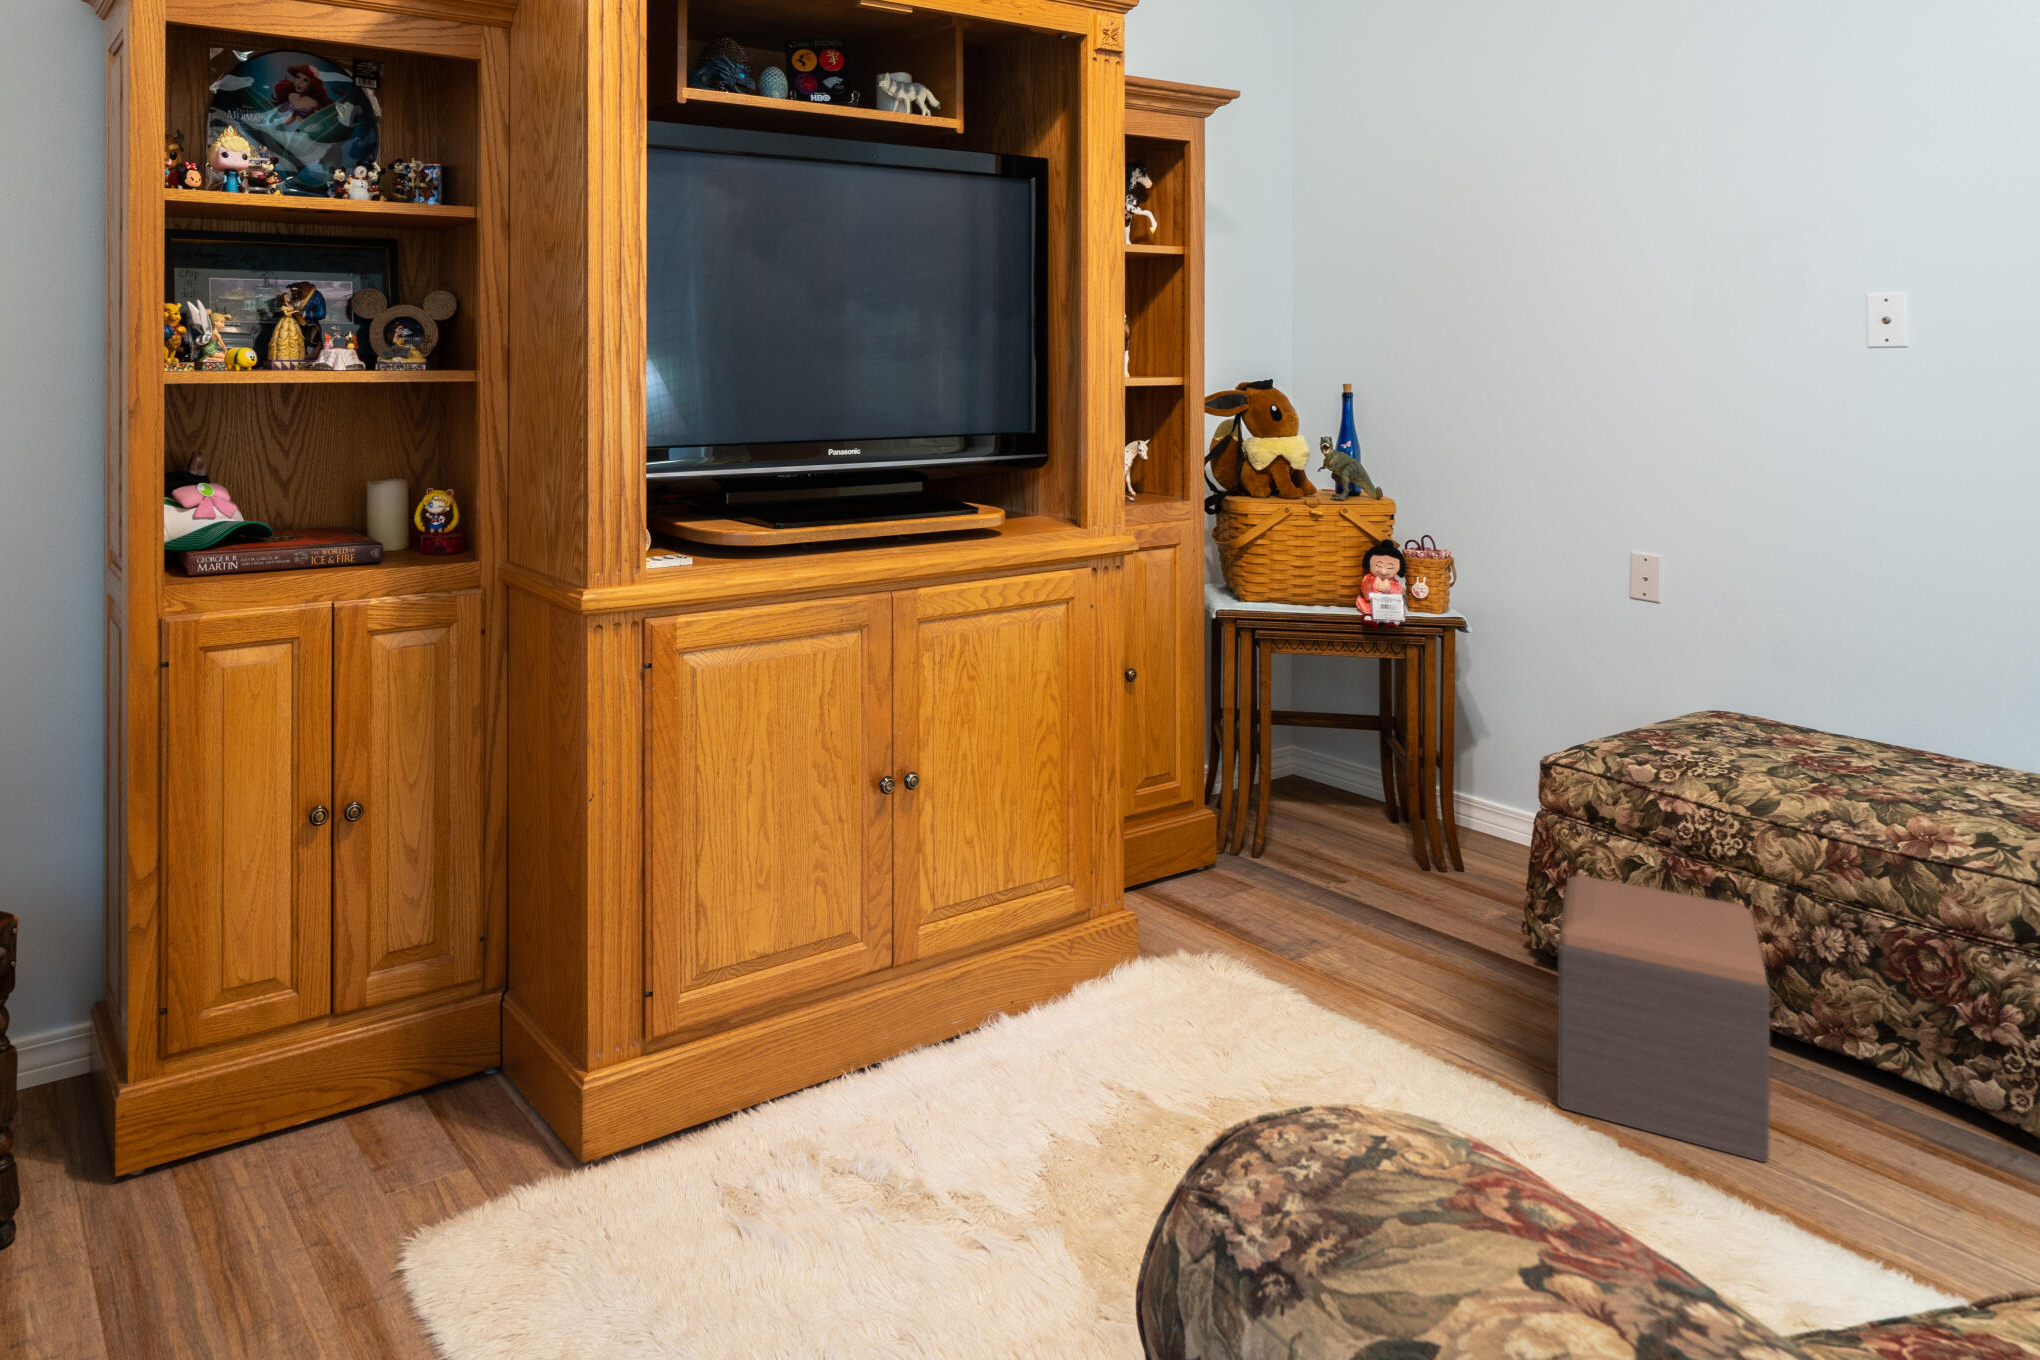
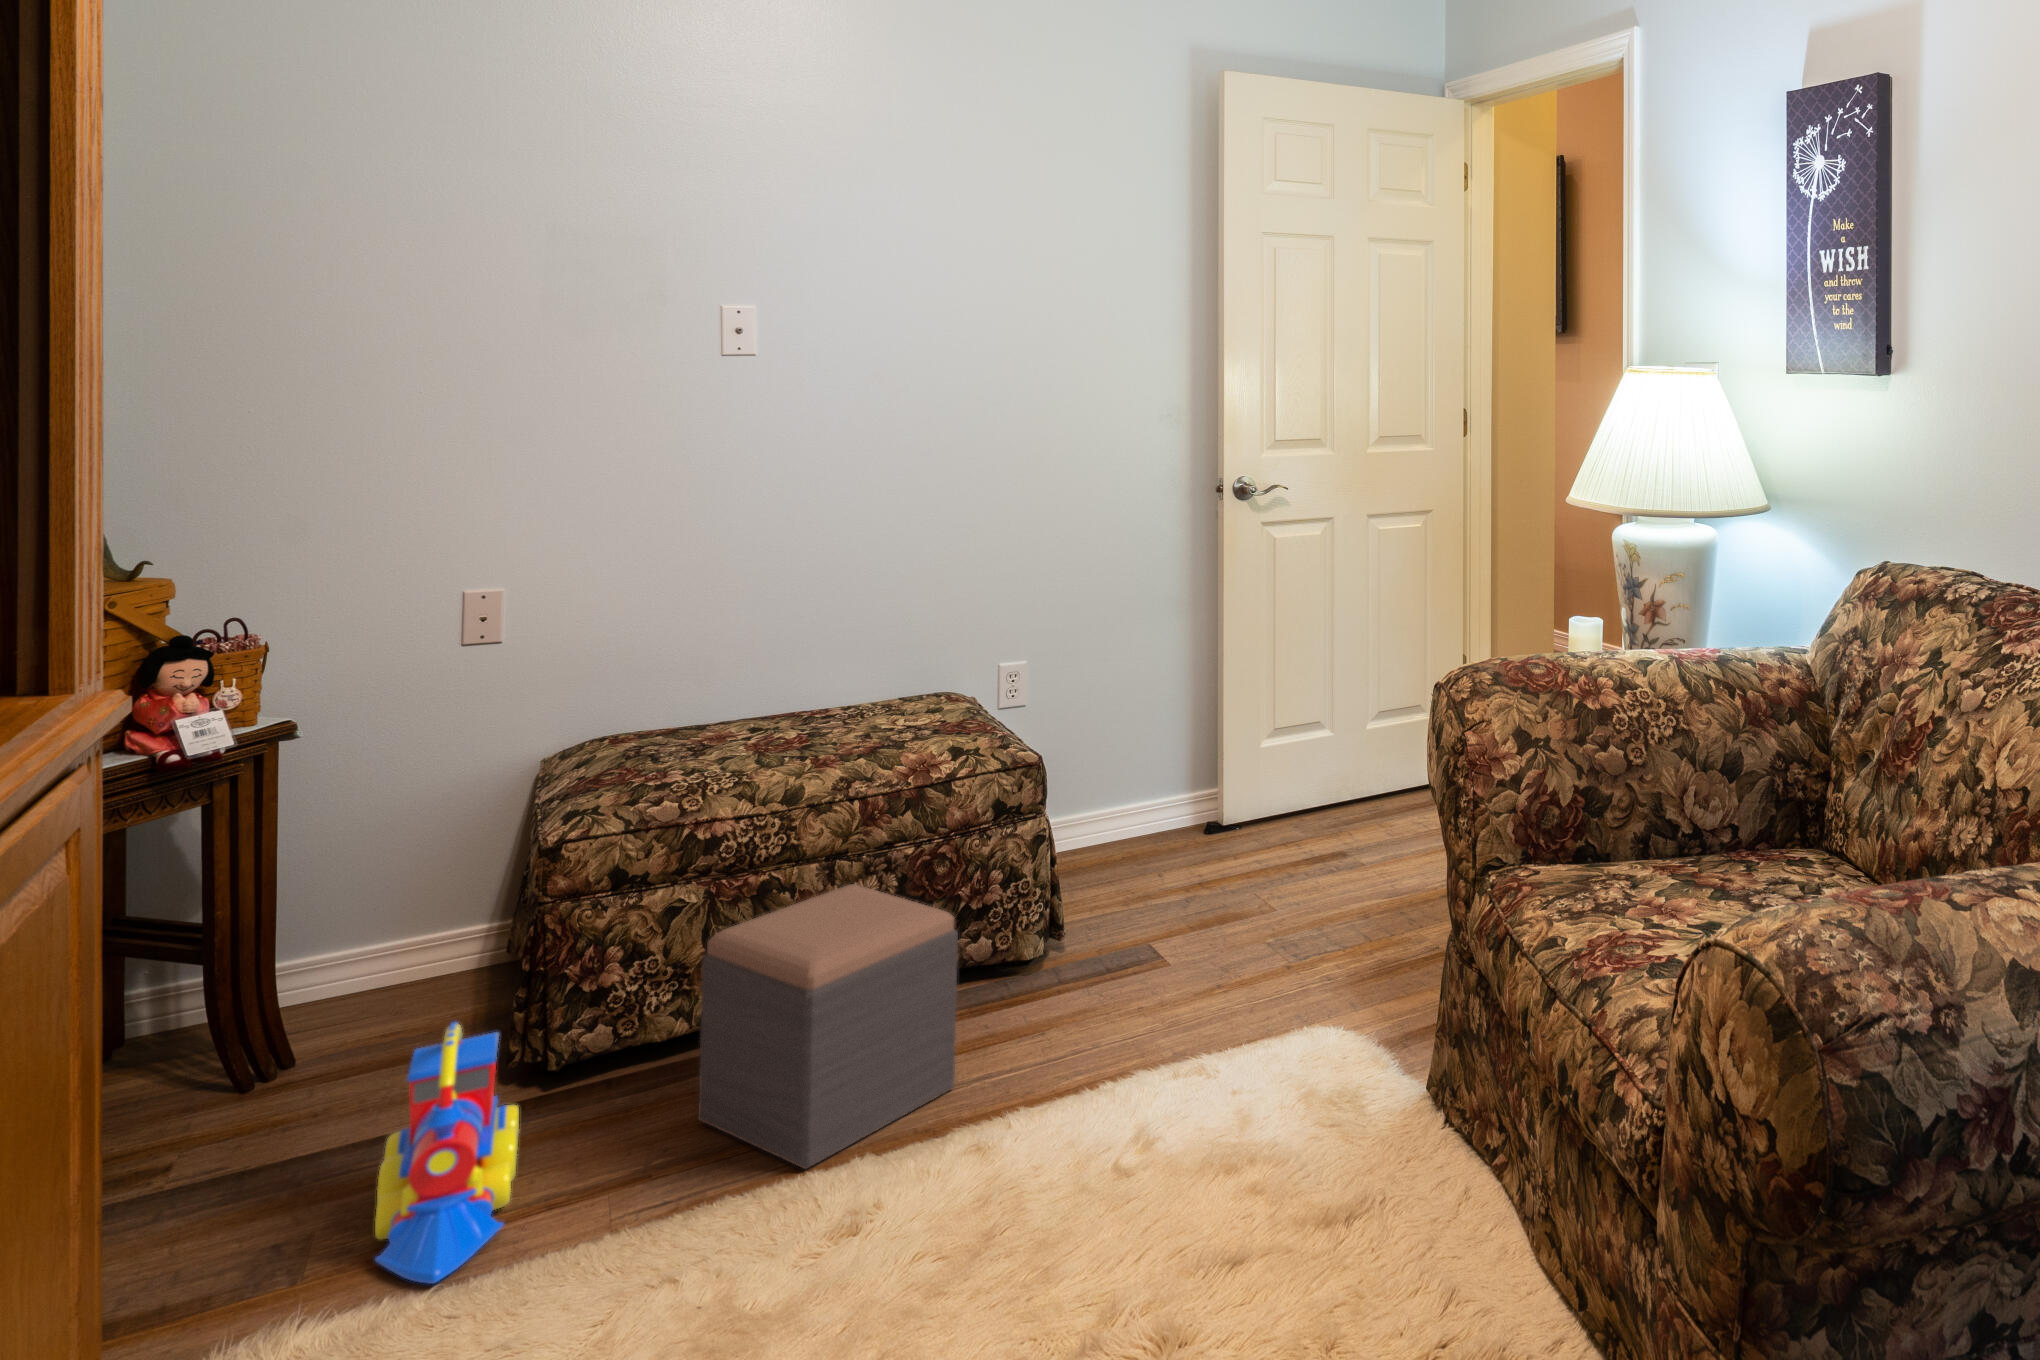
toy train: none [1318,845,1469,1000] -> present [375,1022,519,1284]

